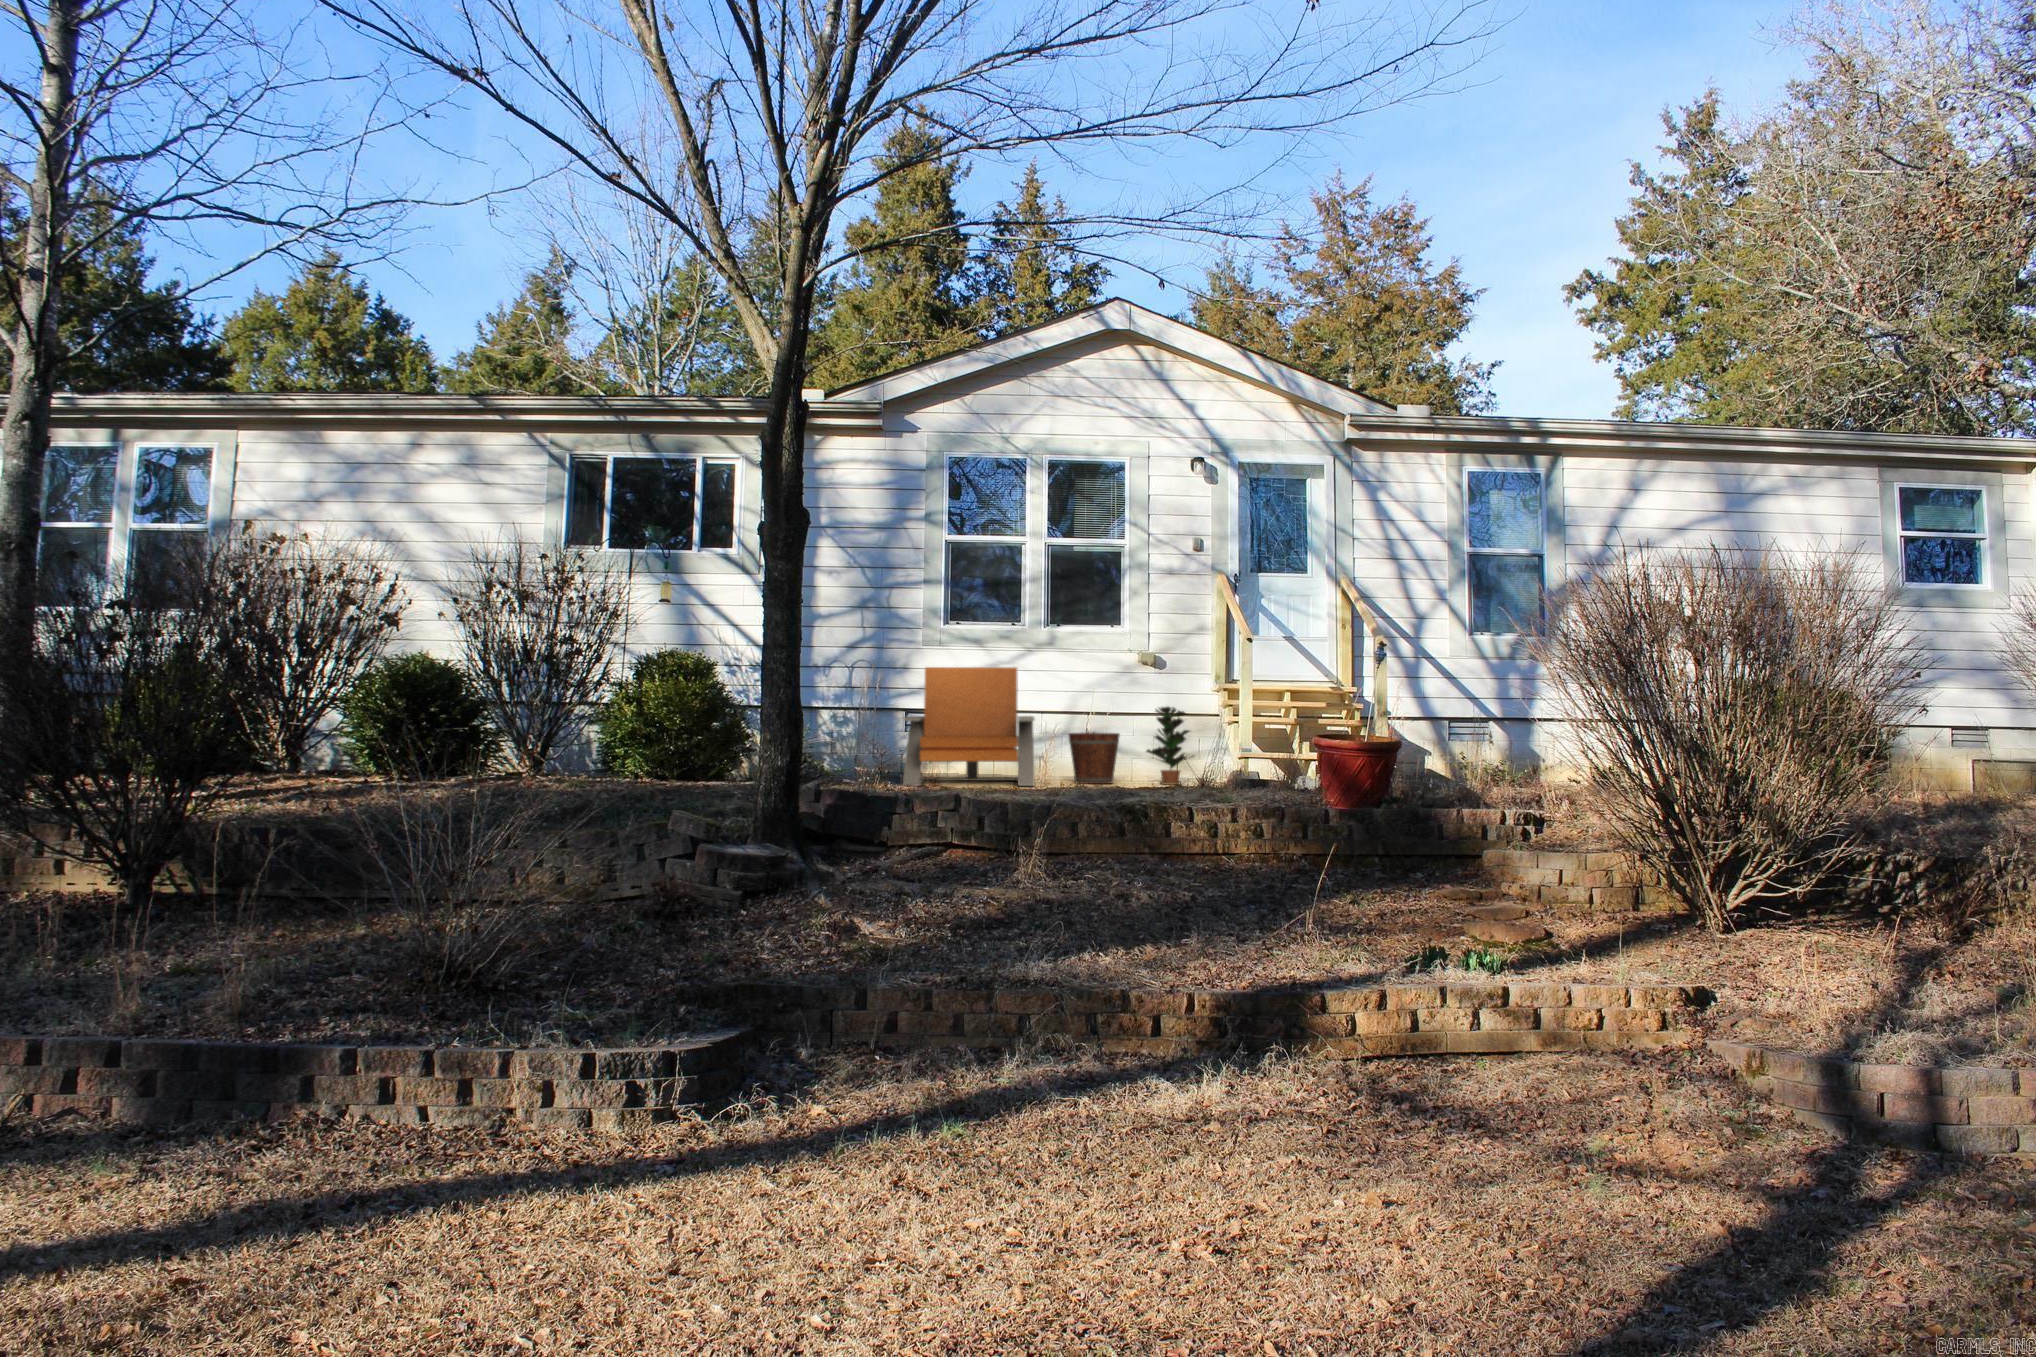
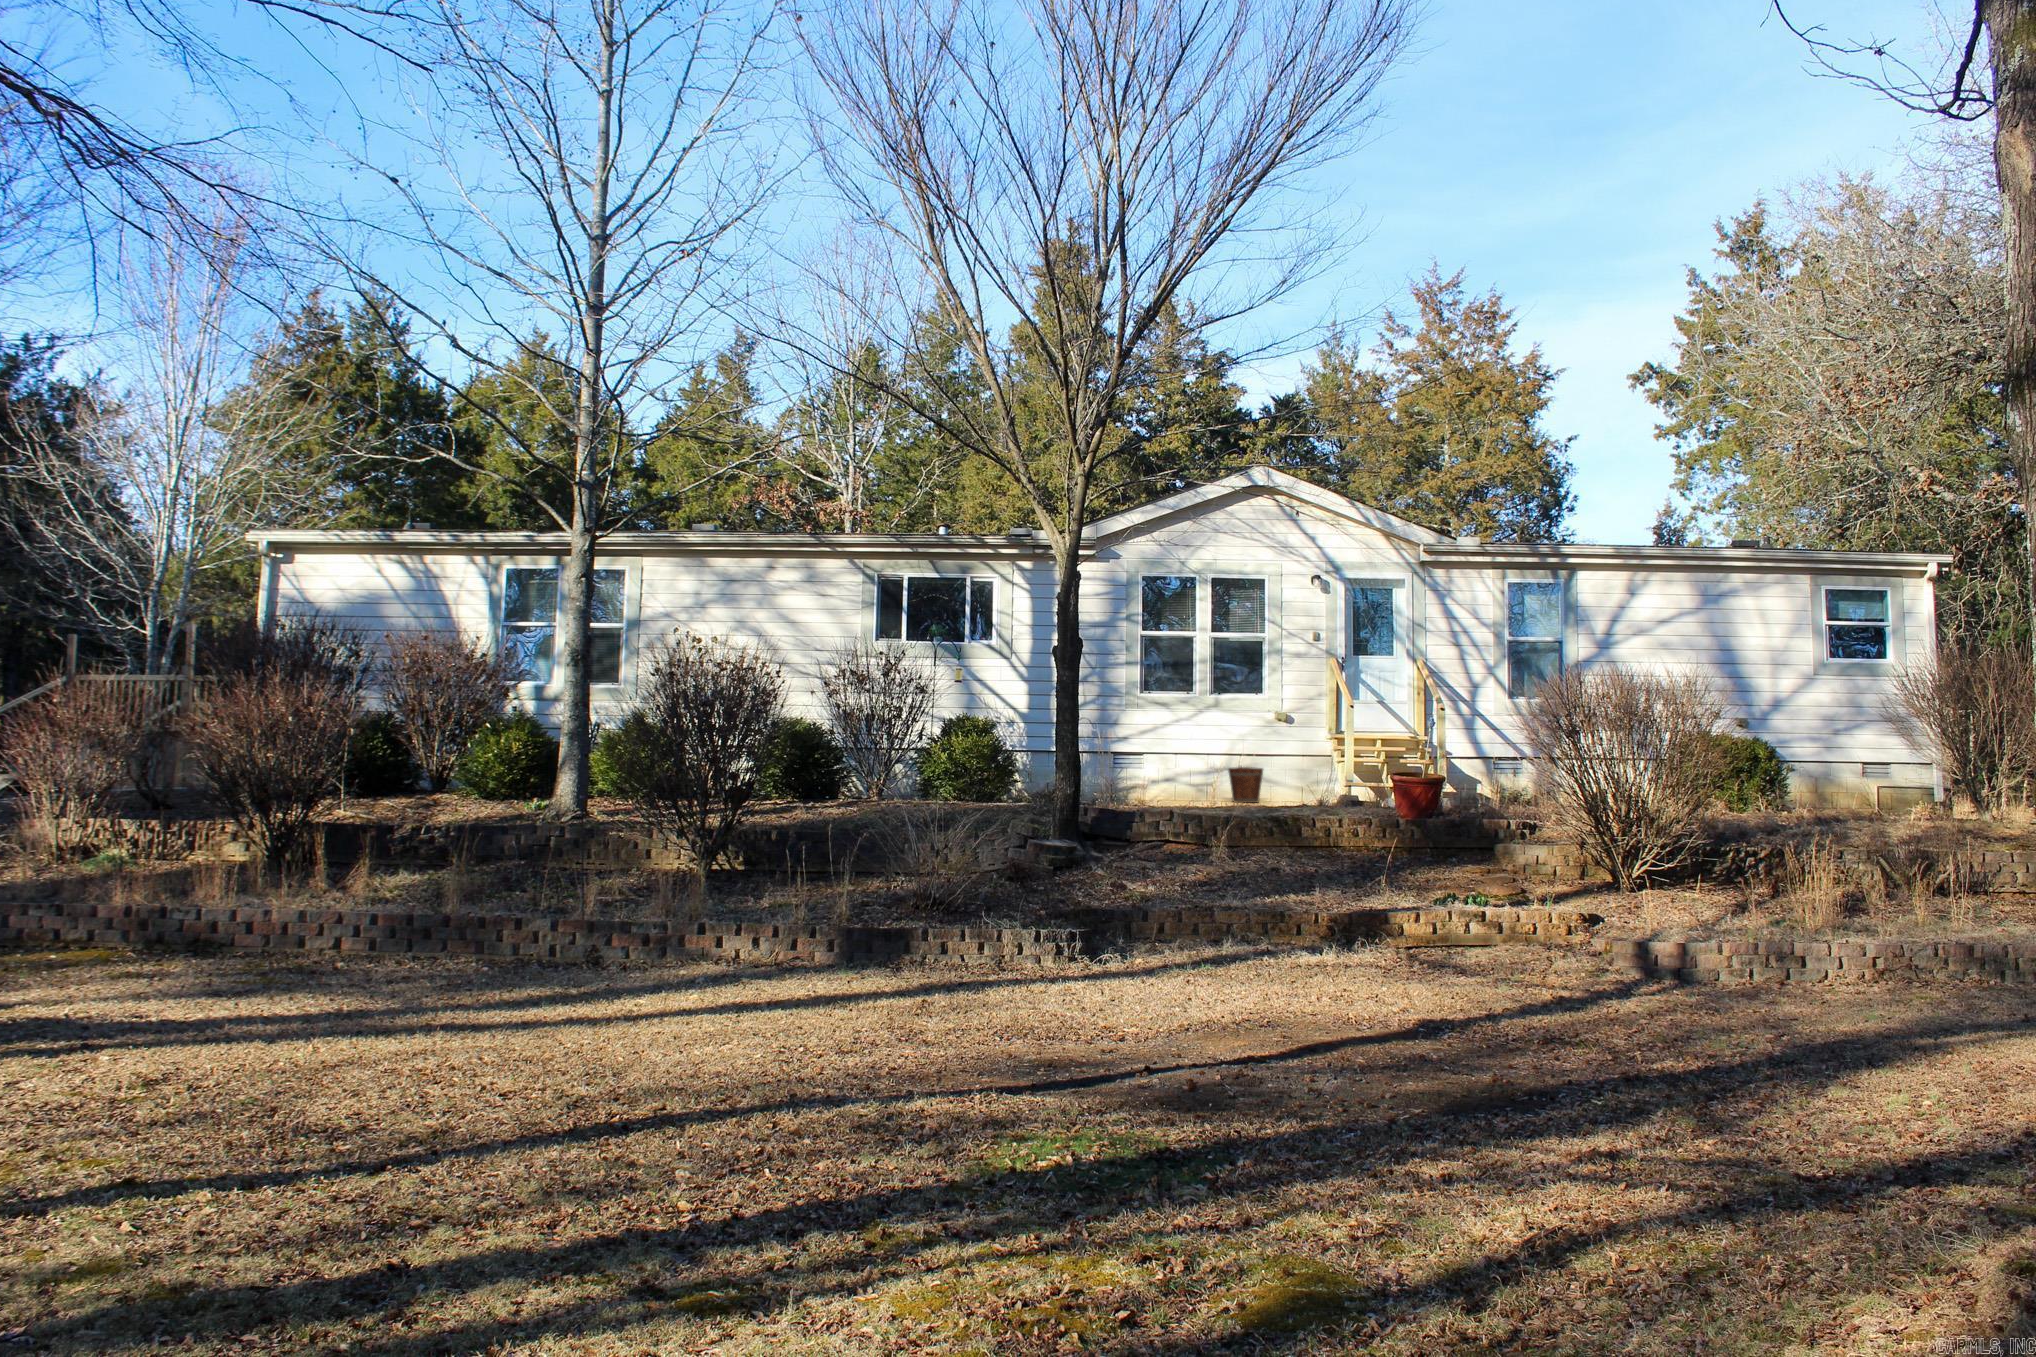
lounge chair: present [903,667,1035,786] -> none [1119,723,1208,804]
potted plant: present [1146,707,1193,785] -> none [1281,749,1316,804]

